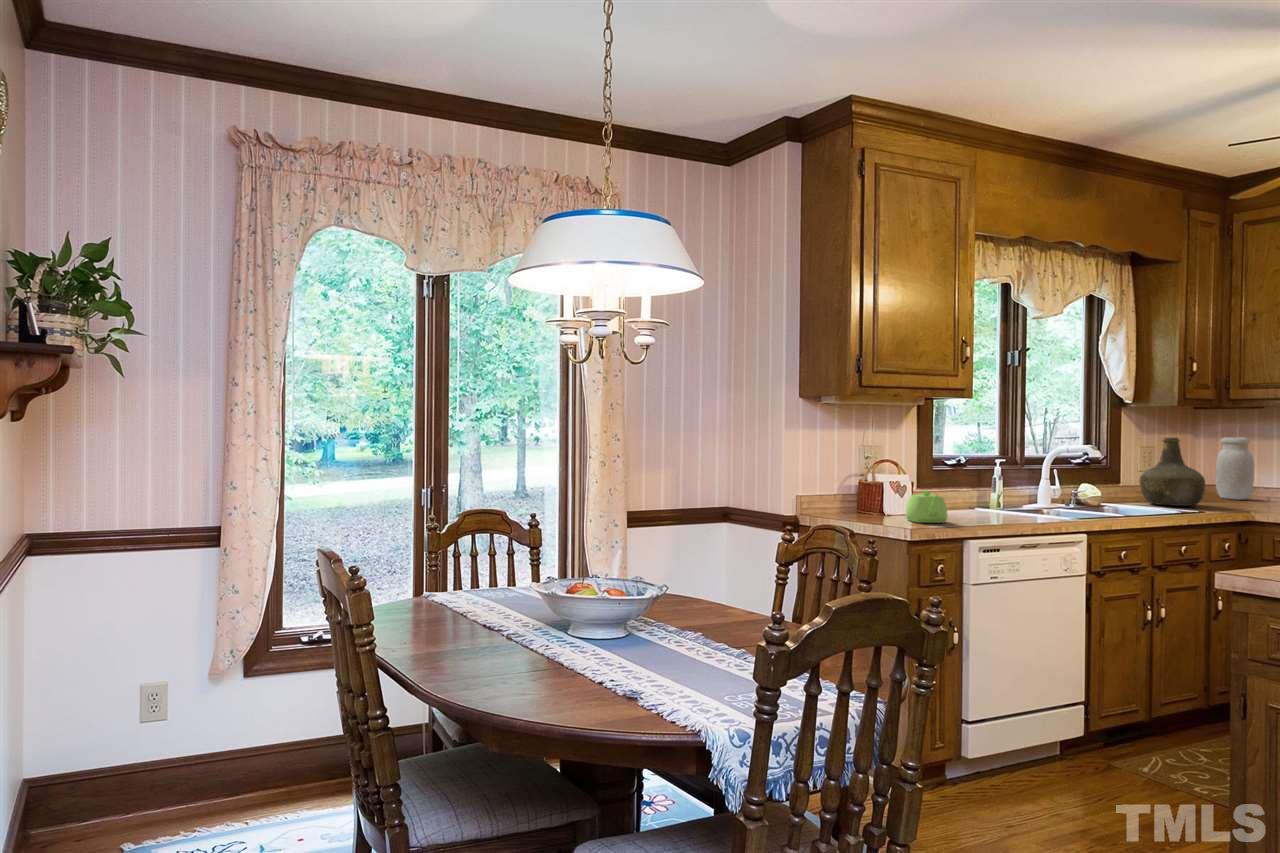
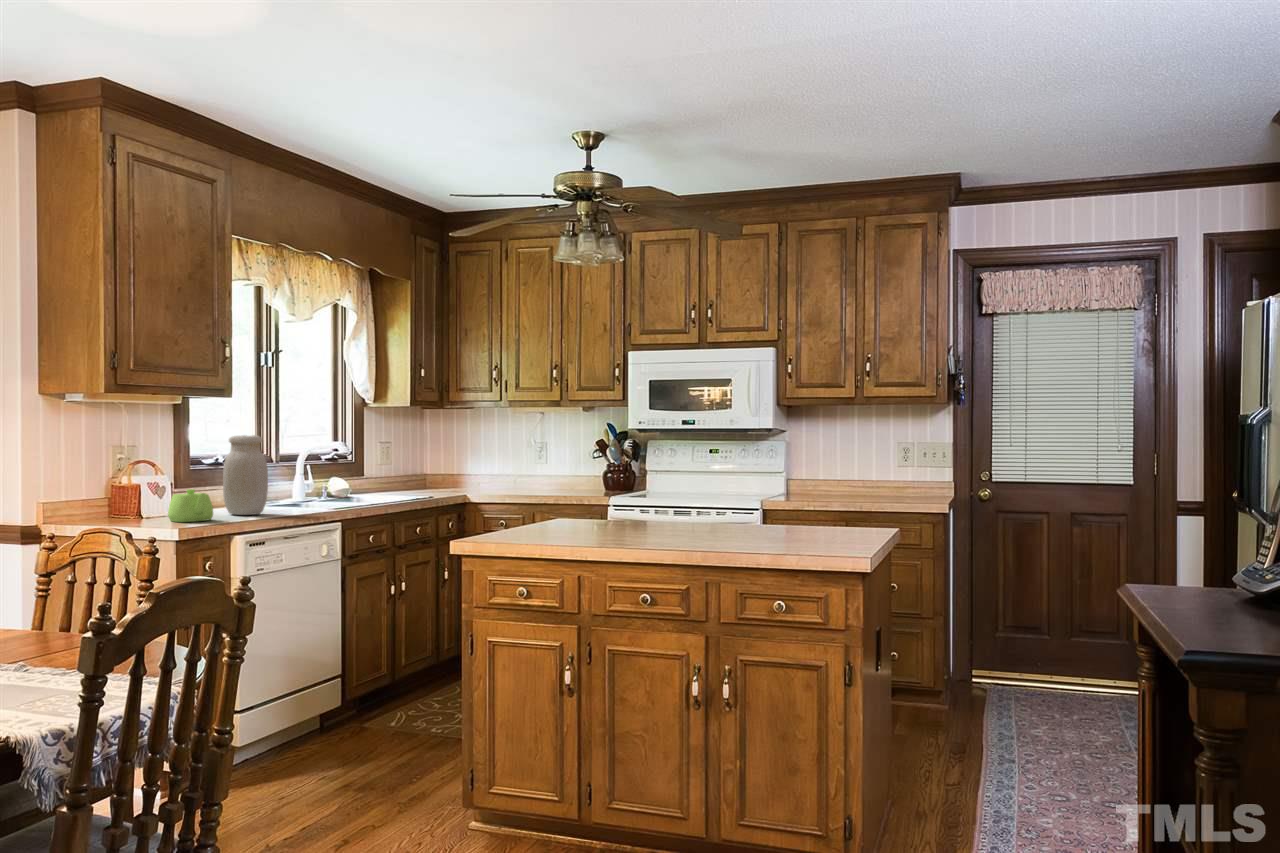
jar: present [1215,437,1254,500] -> present [223,435,268,515]
bottle: present [1140,438,1205,506] -> none [380,434,431,493]

